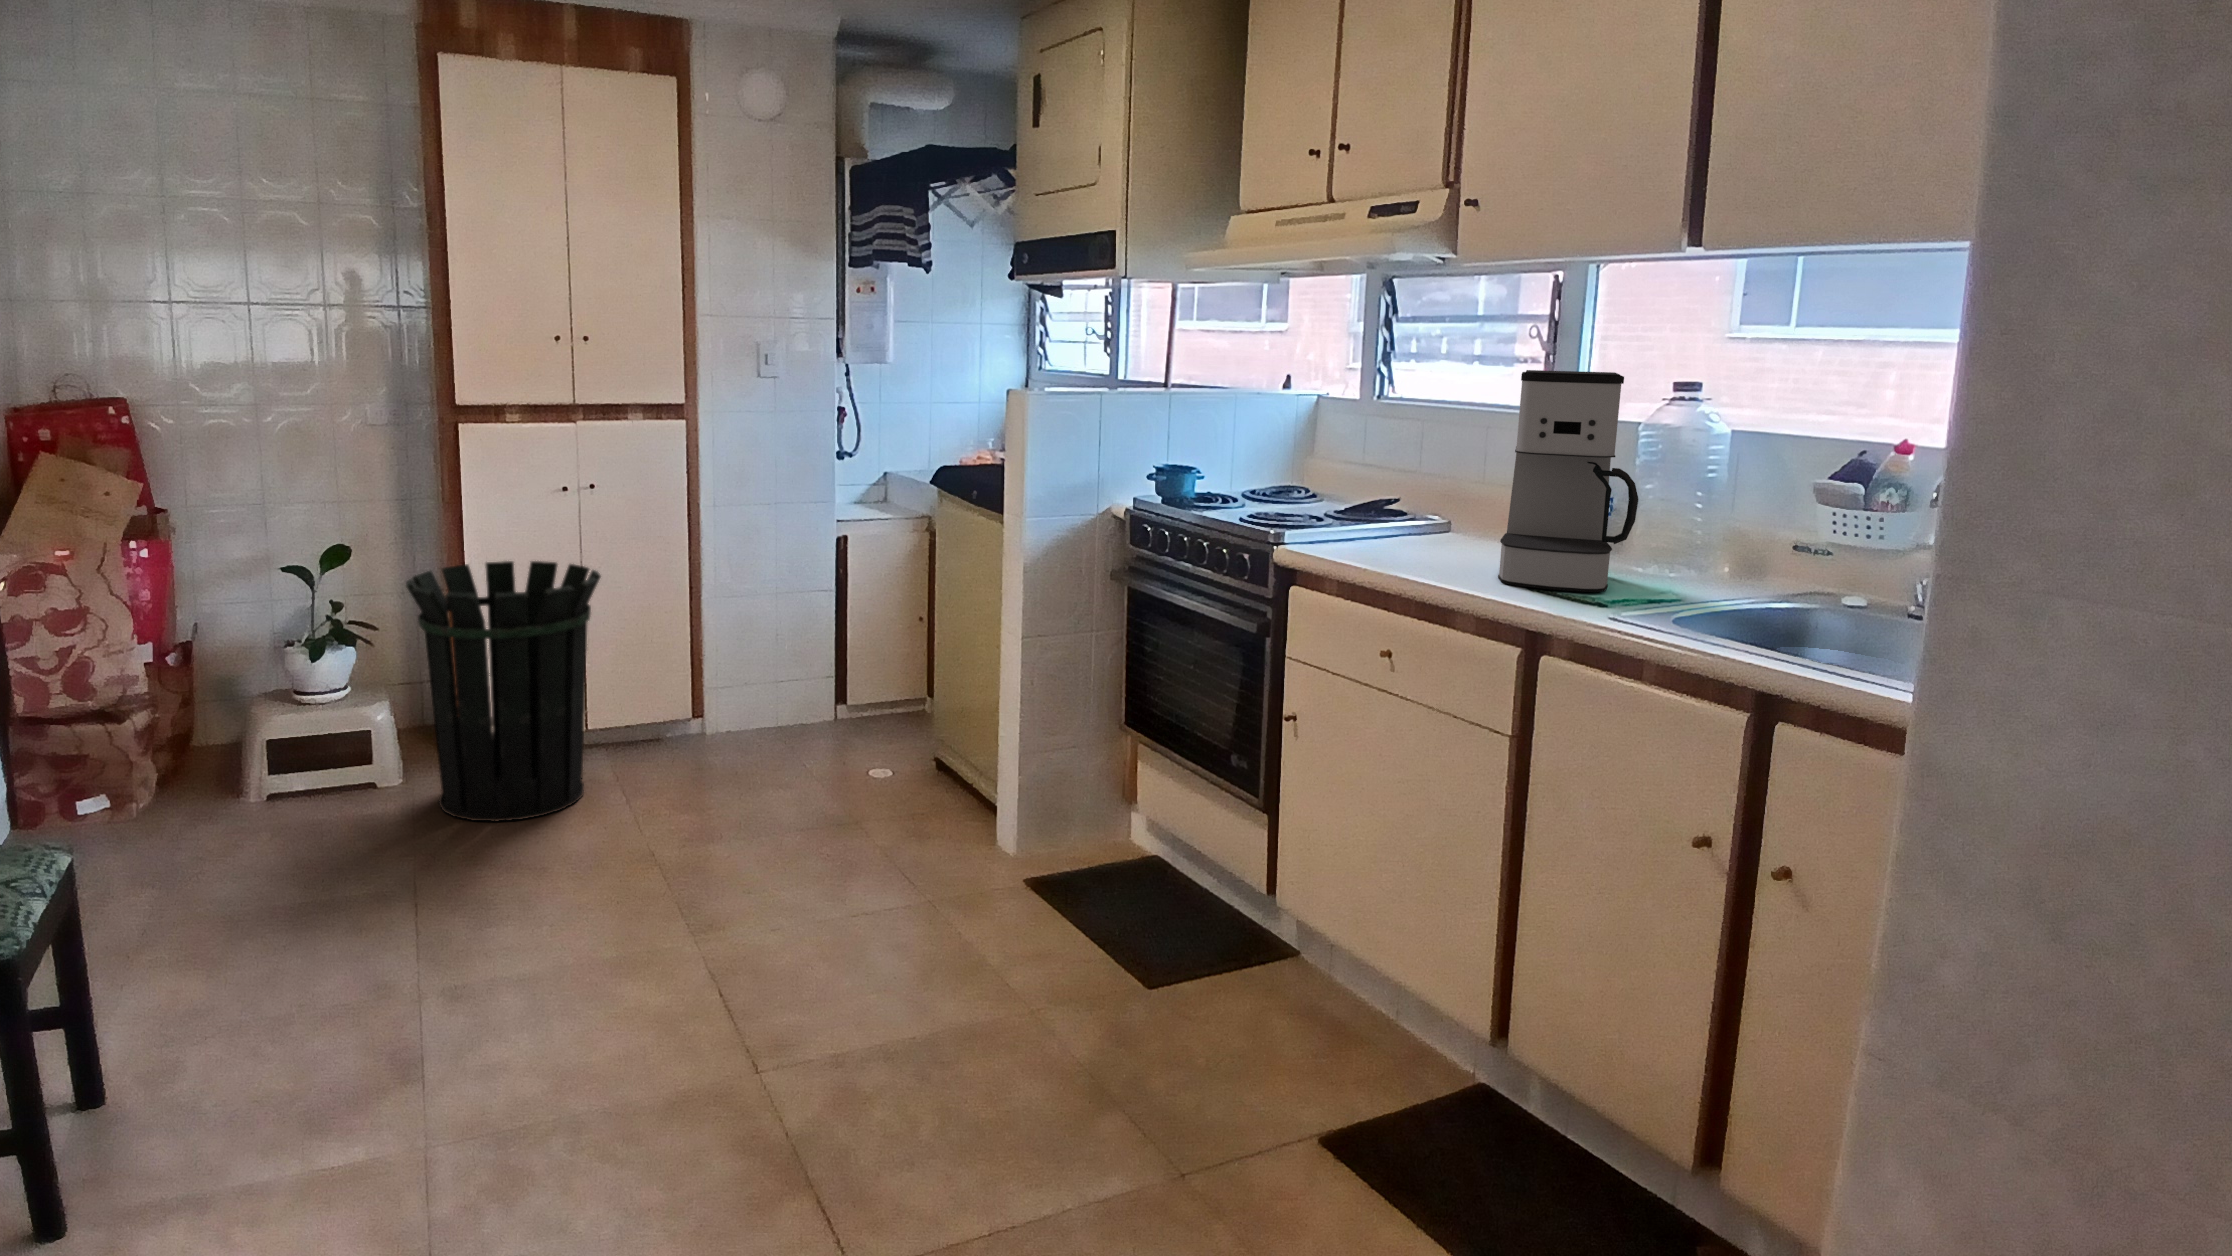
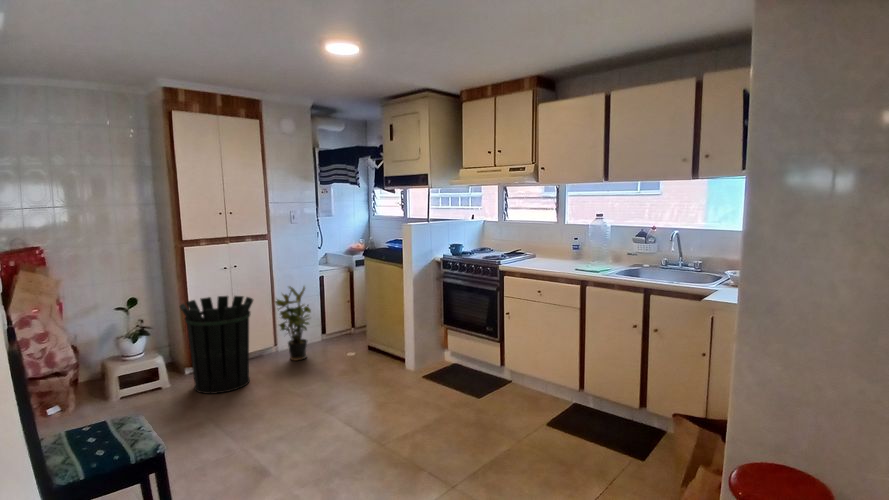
coffee maker: present [1498,370,1638,592] -> none [563,212,597,269]
potted plant: none [685,551,793,761] -> present [275,287,311,361]

